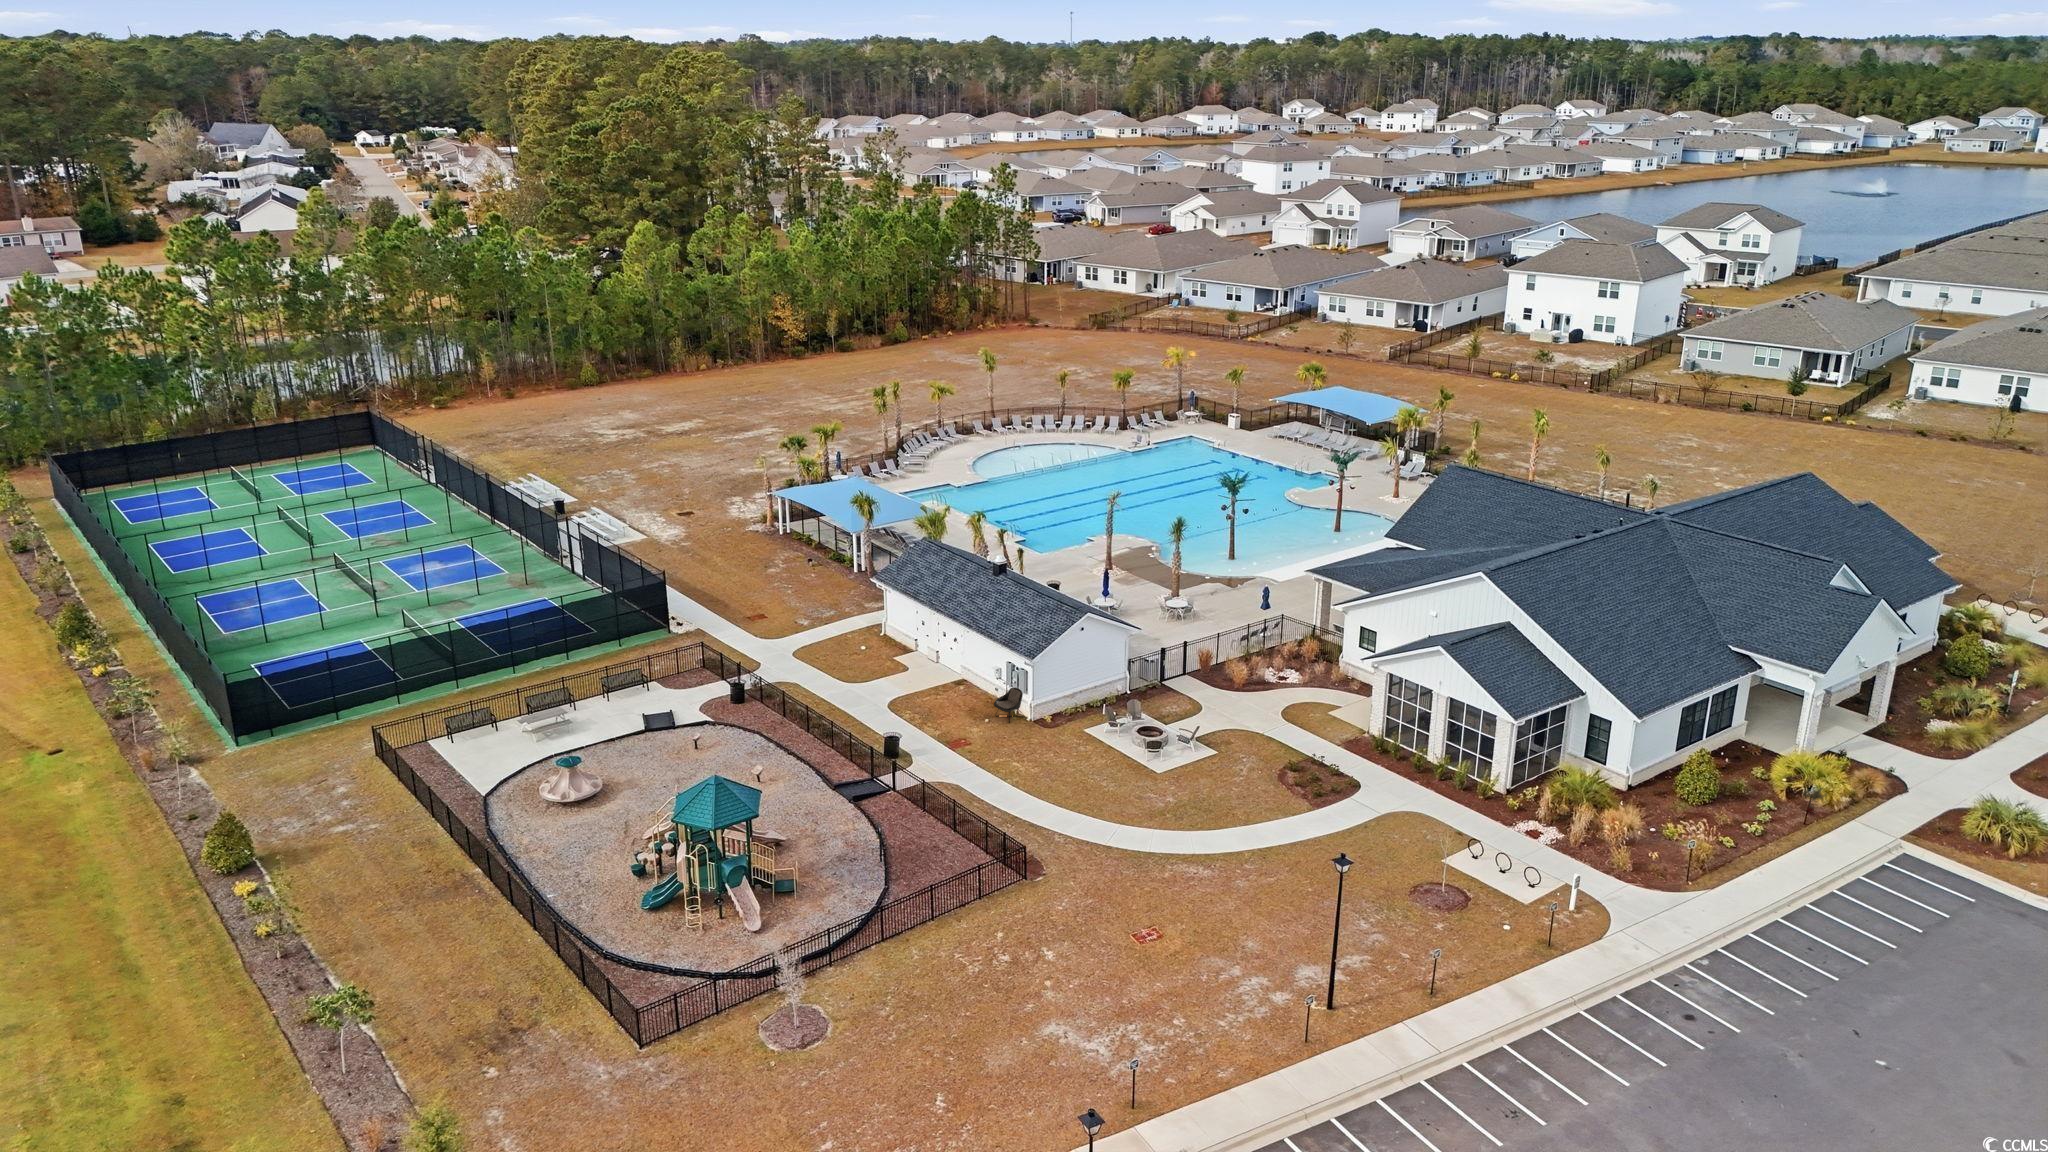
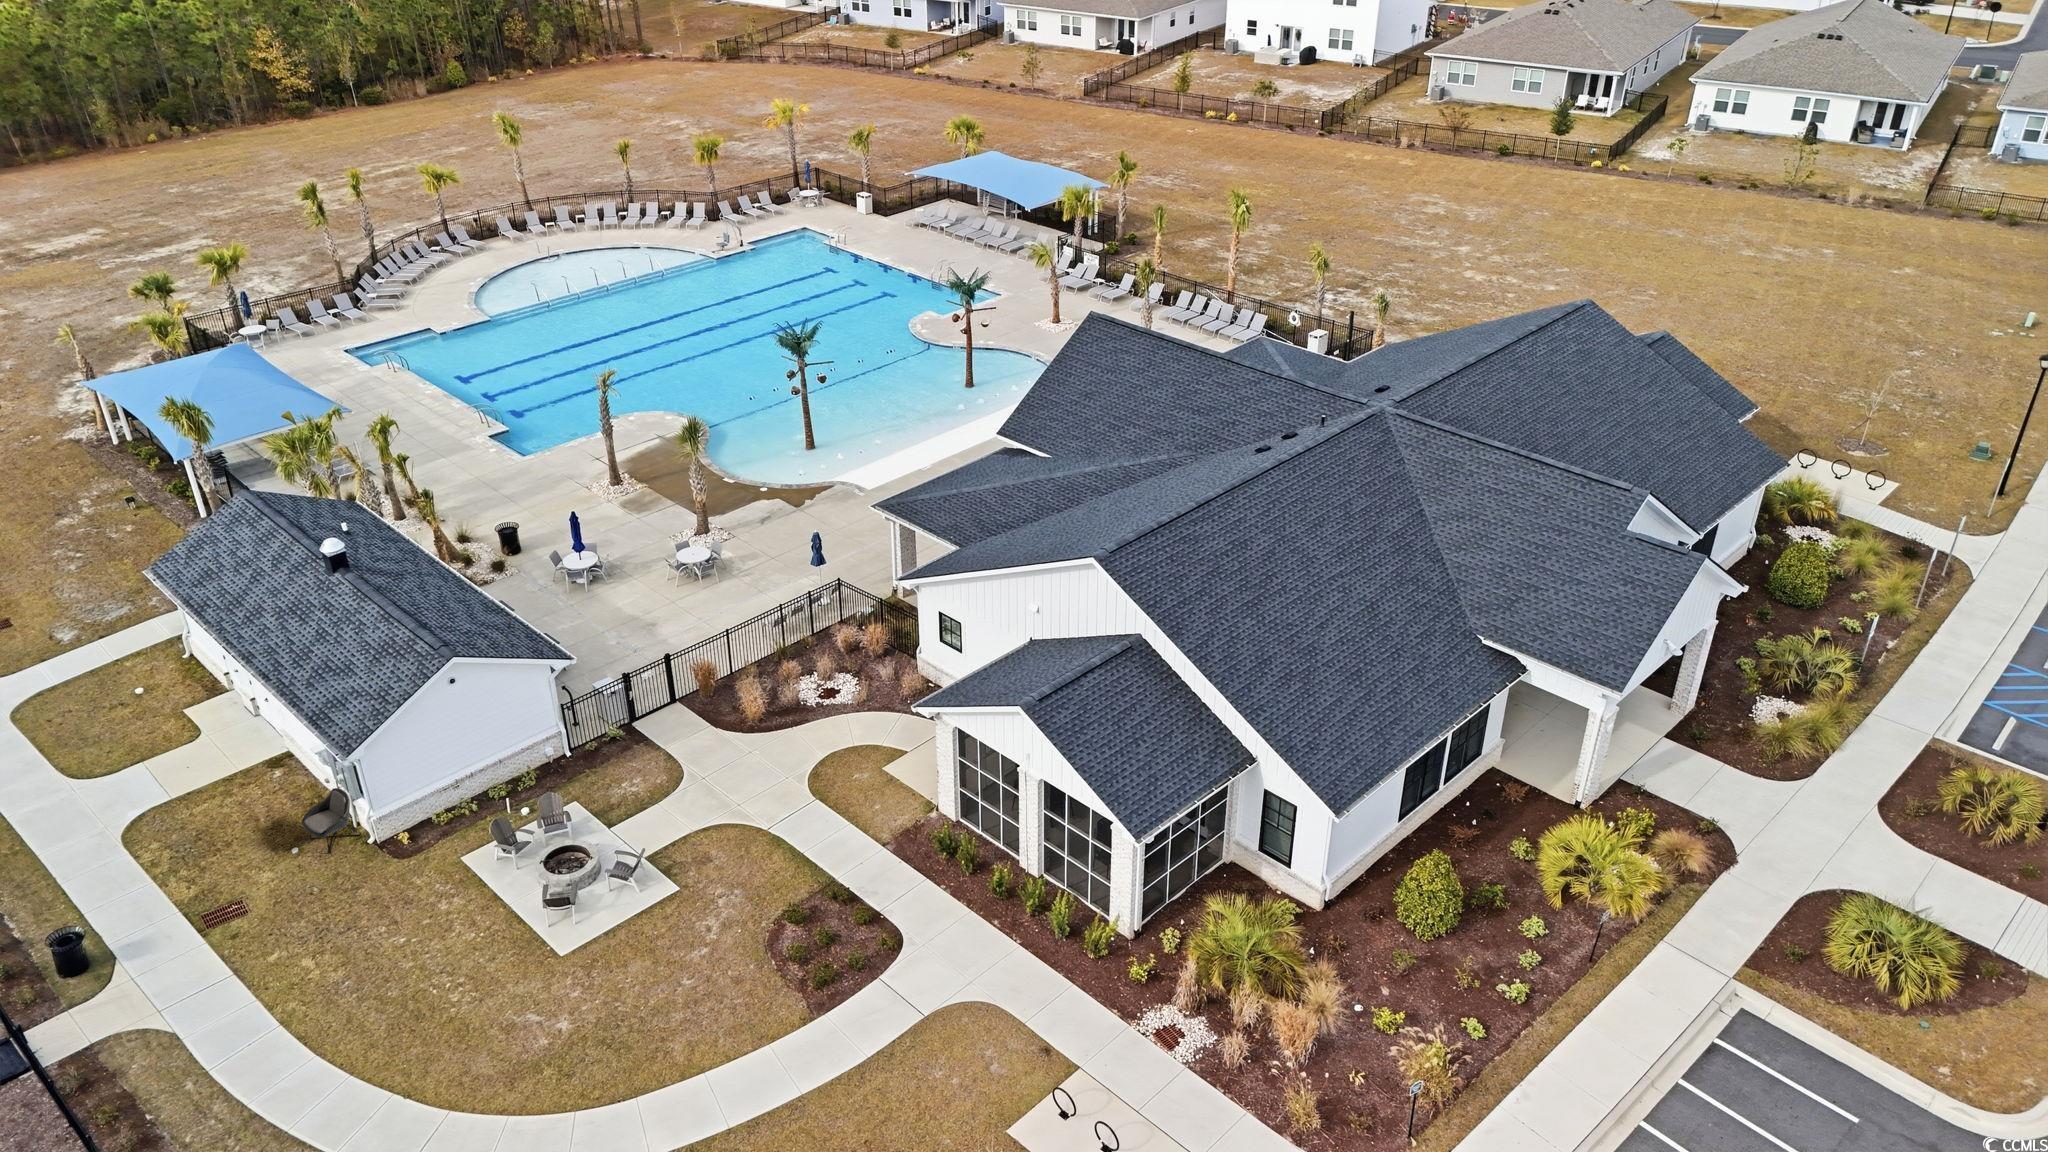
potted tree: present [1801,787,1826,813] -> none [1587,893,1628,931]

